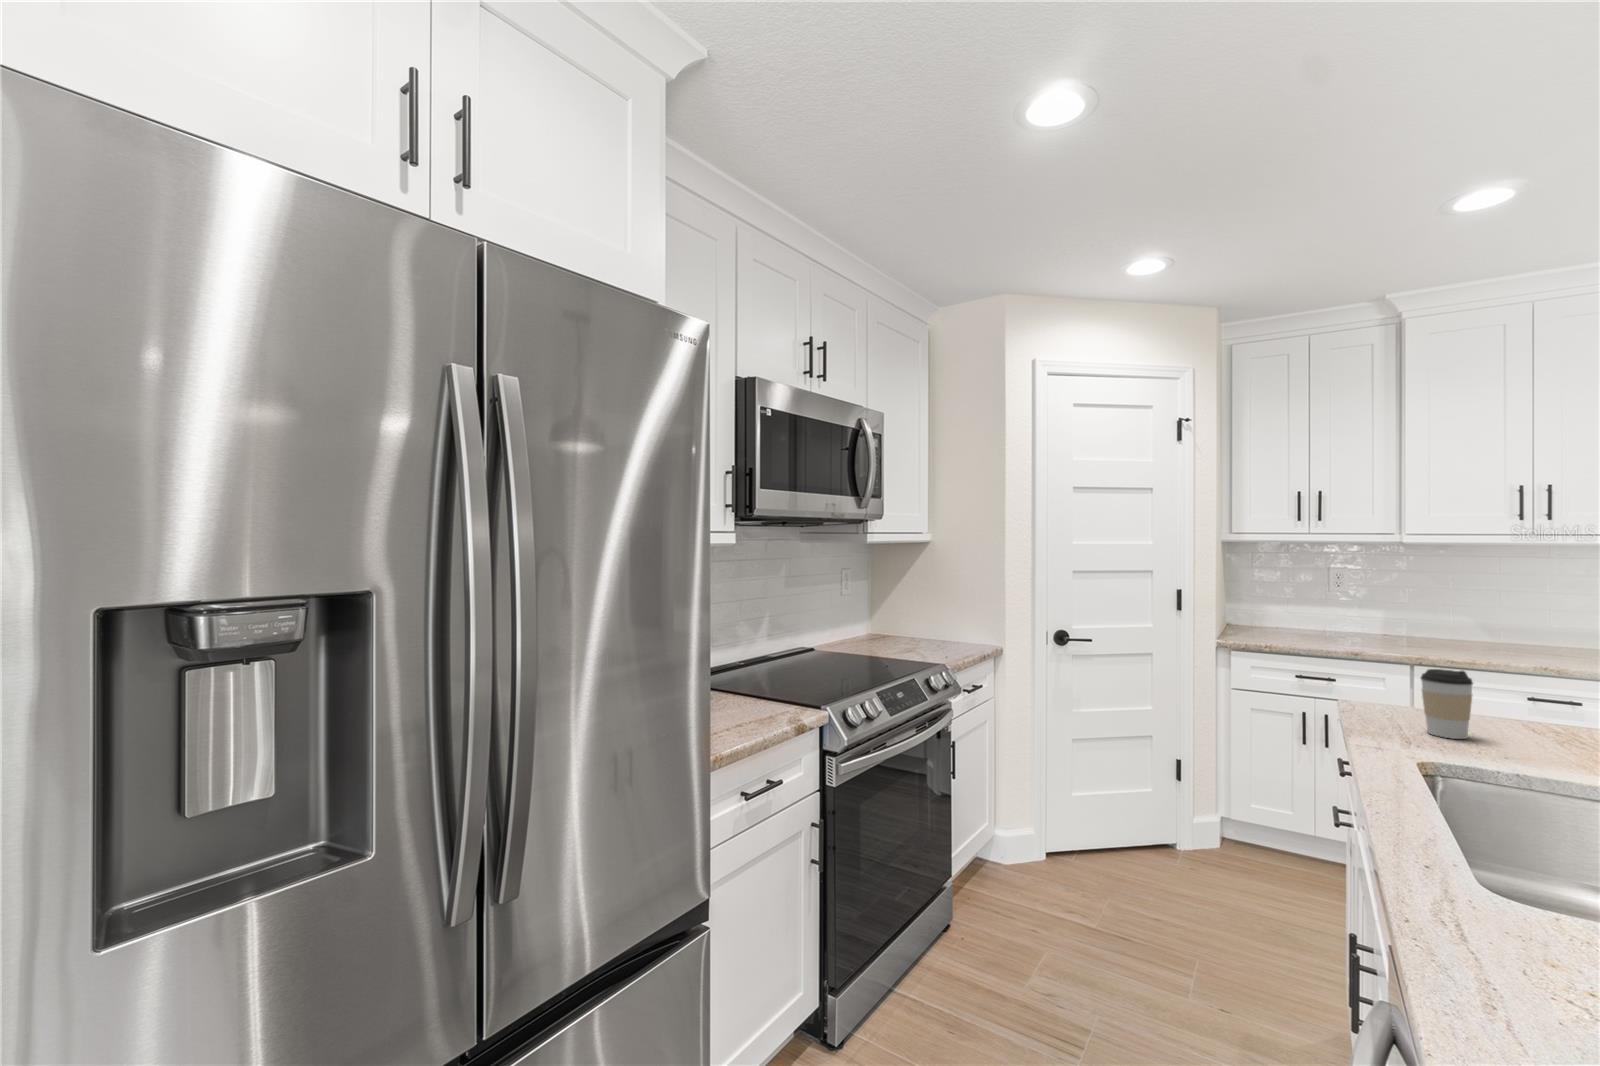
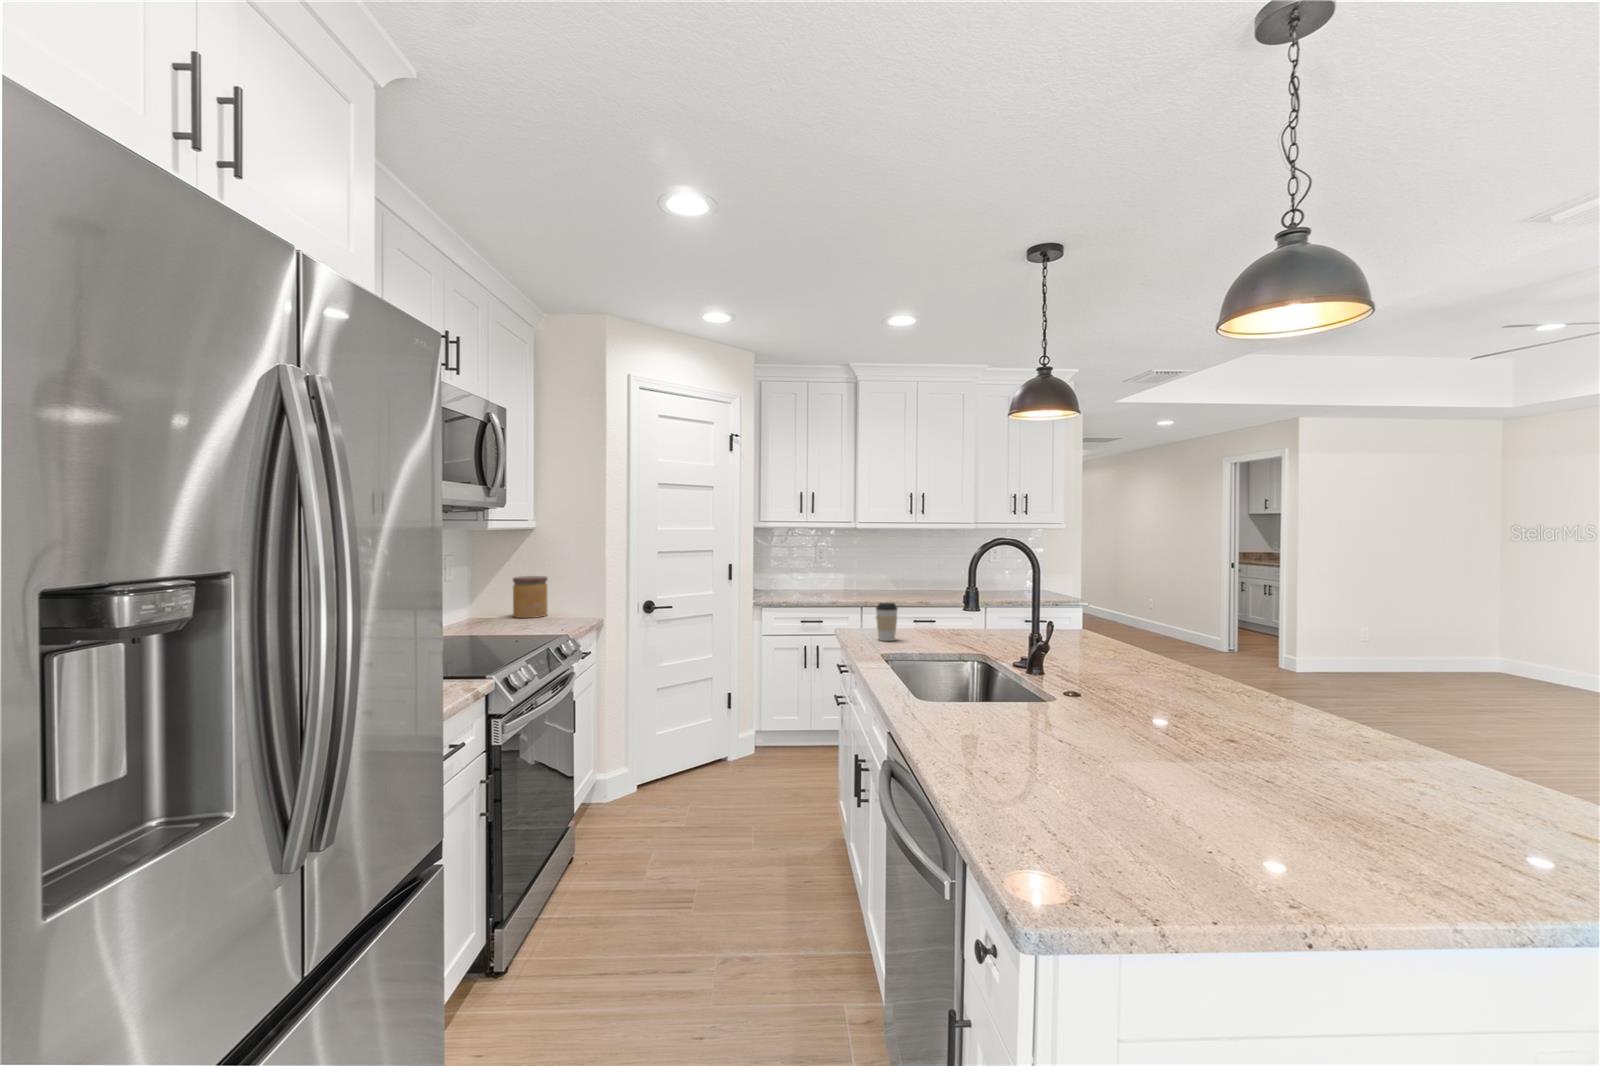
jar: none [905,593,941,639] -> present [513,576,548,618]

